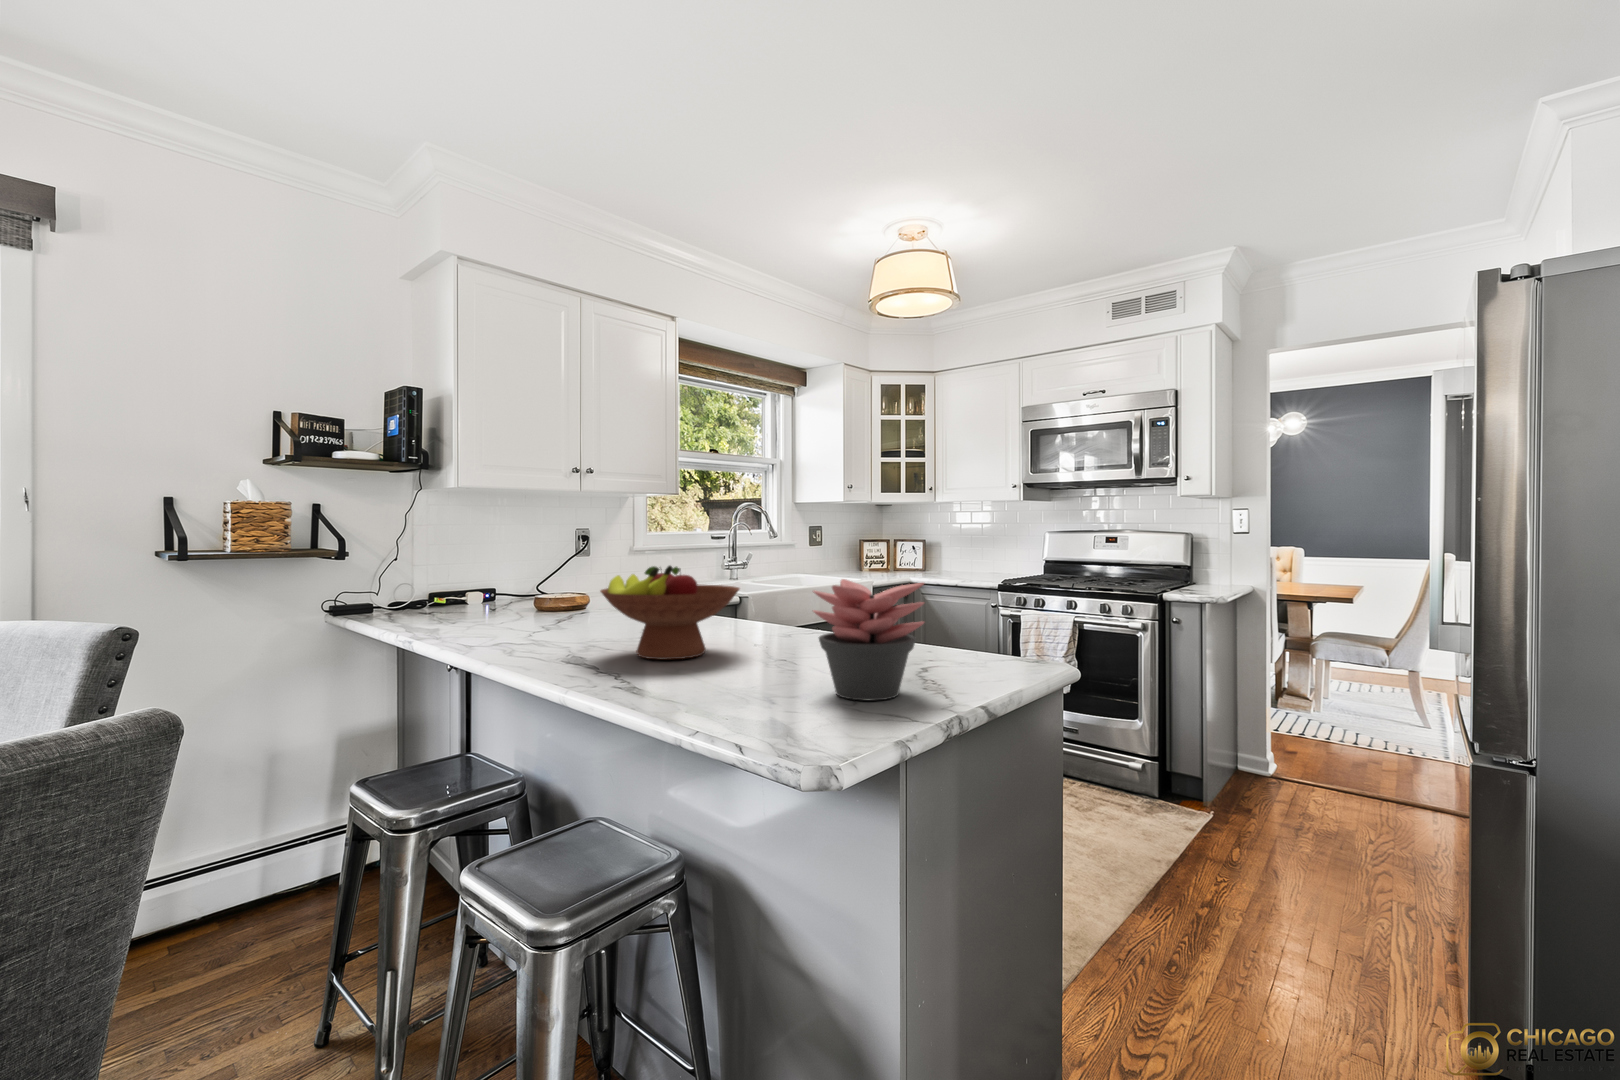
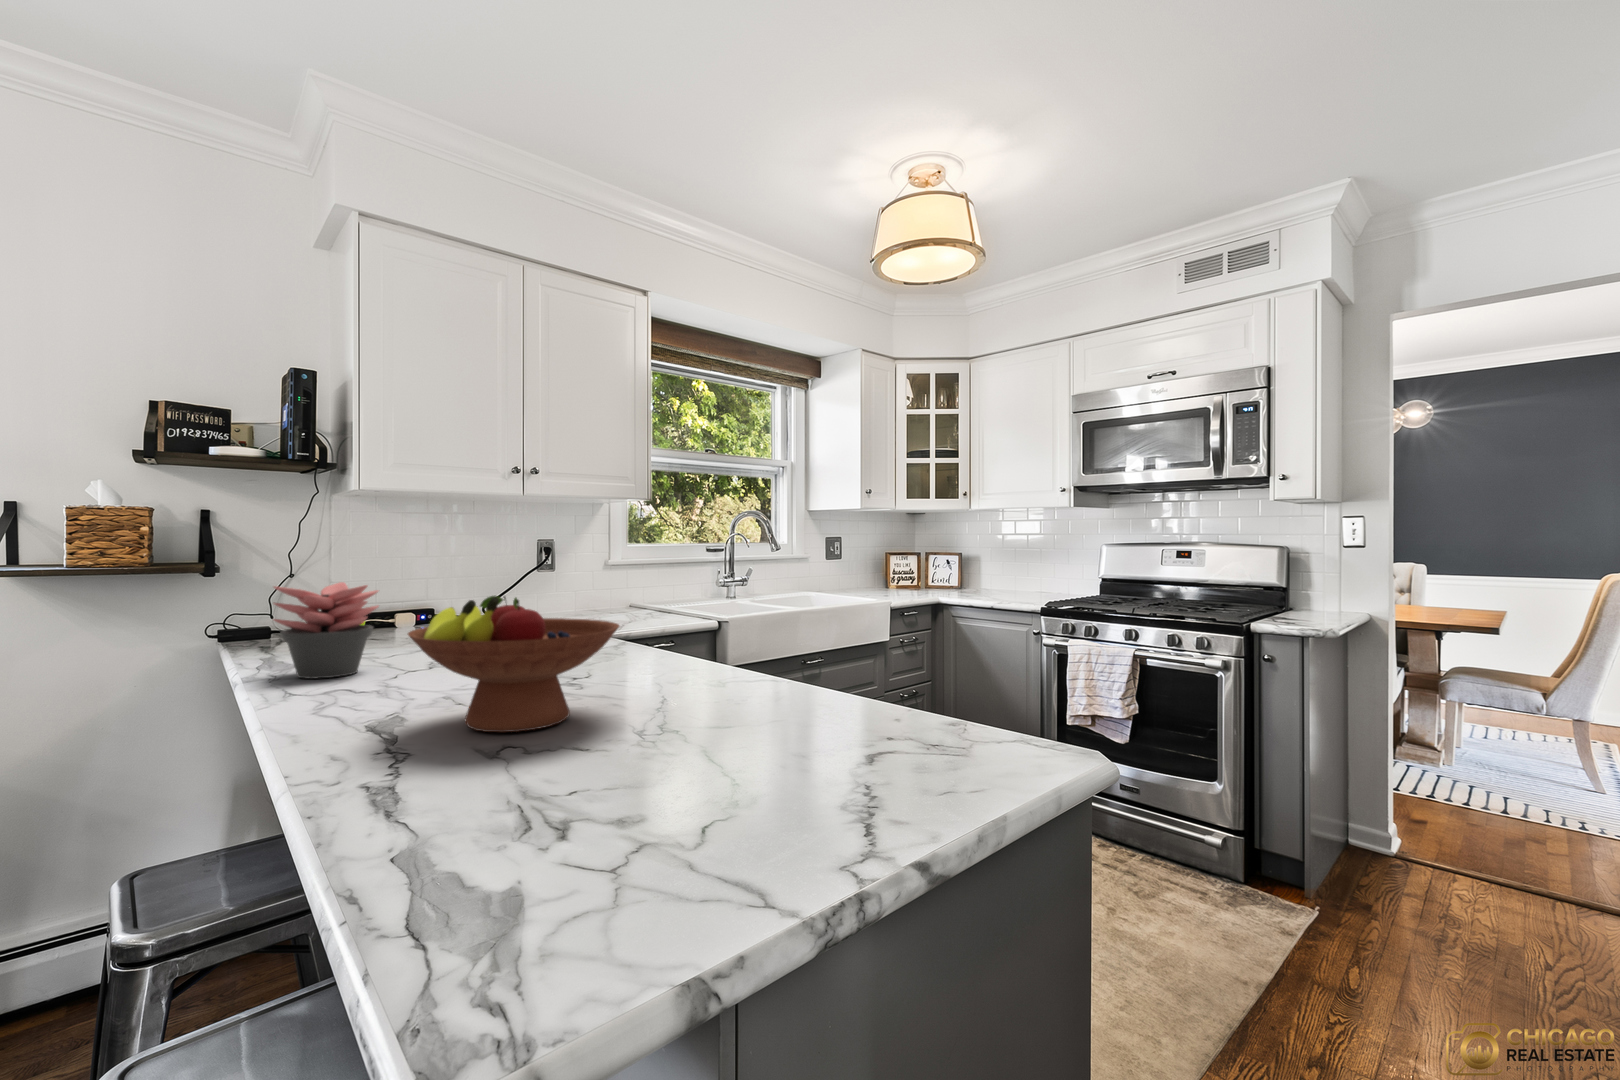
succulent plant: present [813,579,924,701] -> present [274,582,378,679]

